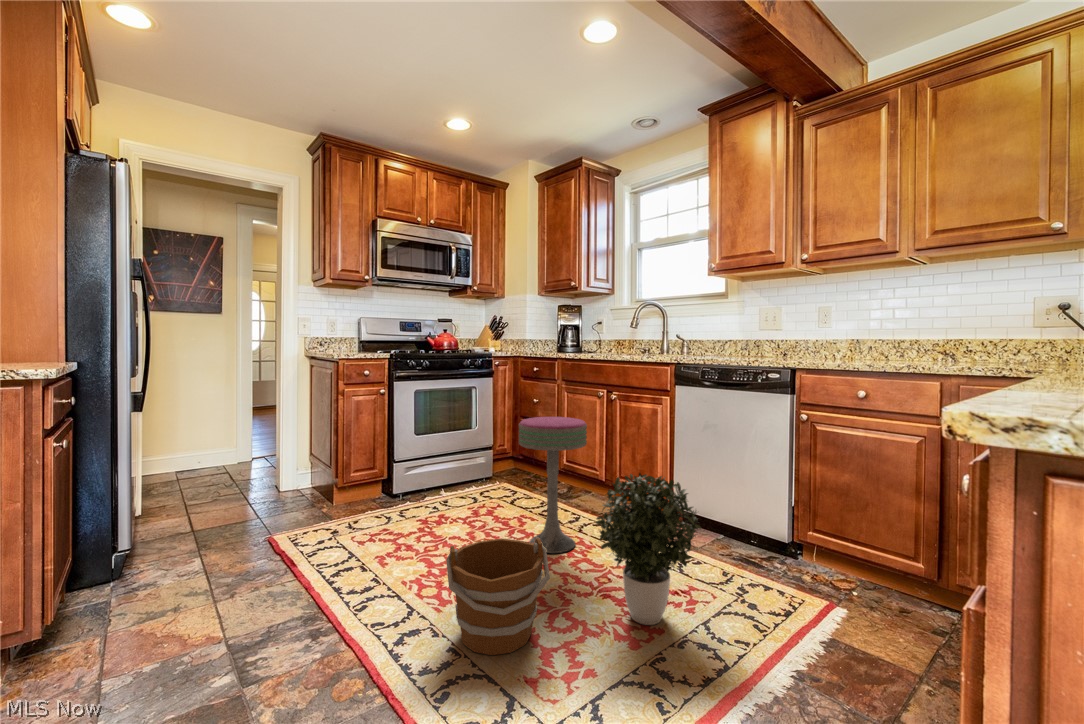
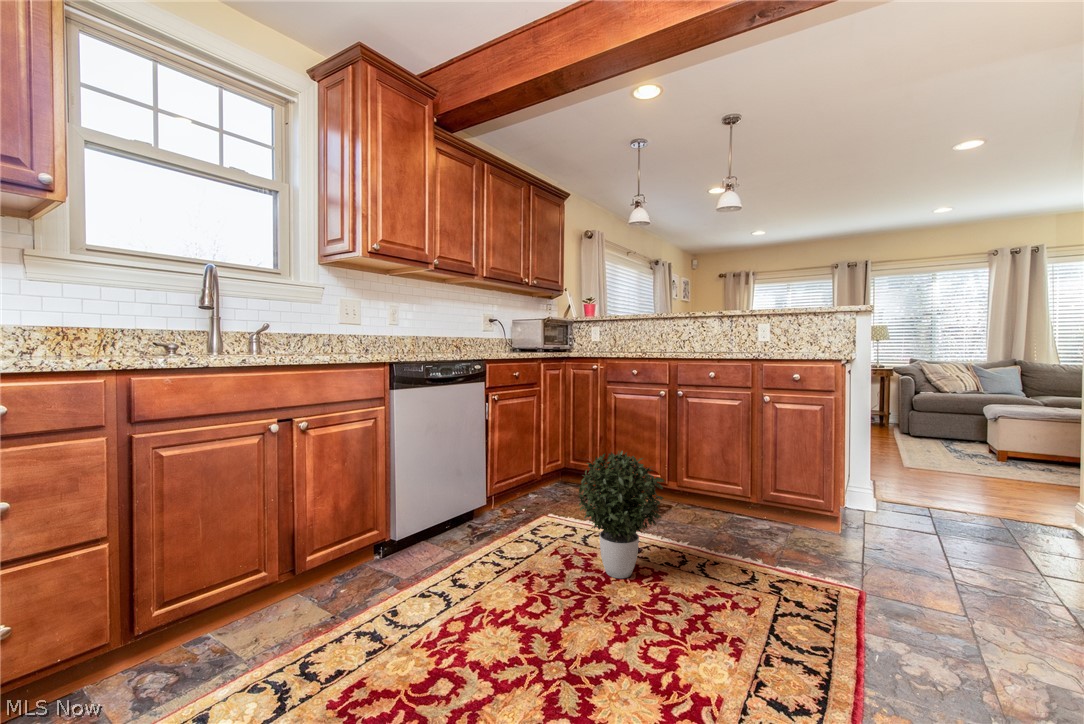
bar stool: present [519,417,587,553] -> none [423,447,527,661]
bucket: present [446,538,550,655] -> none [665,534,777,667]

